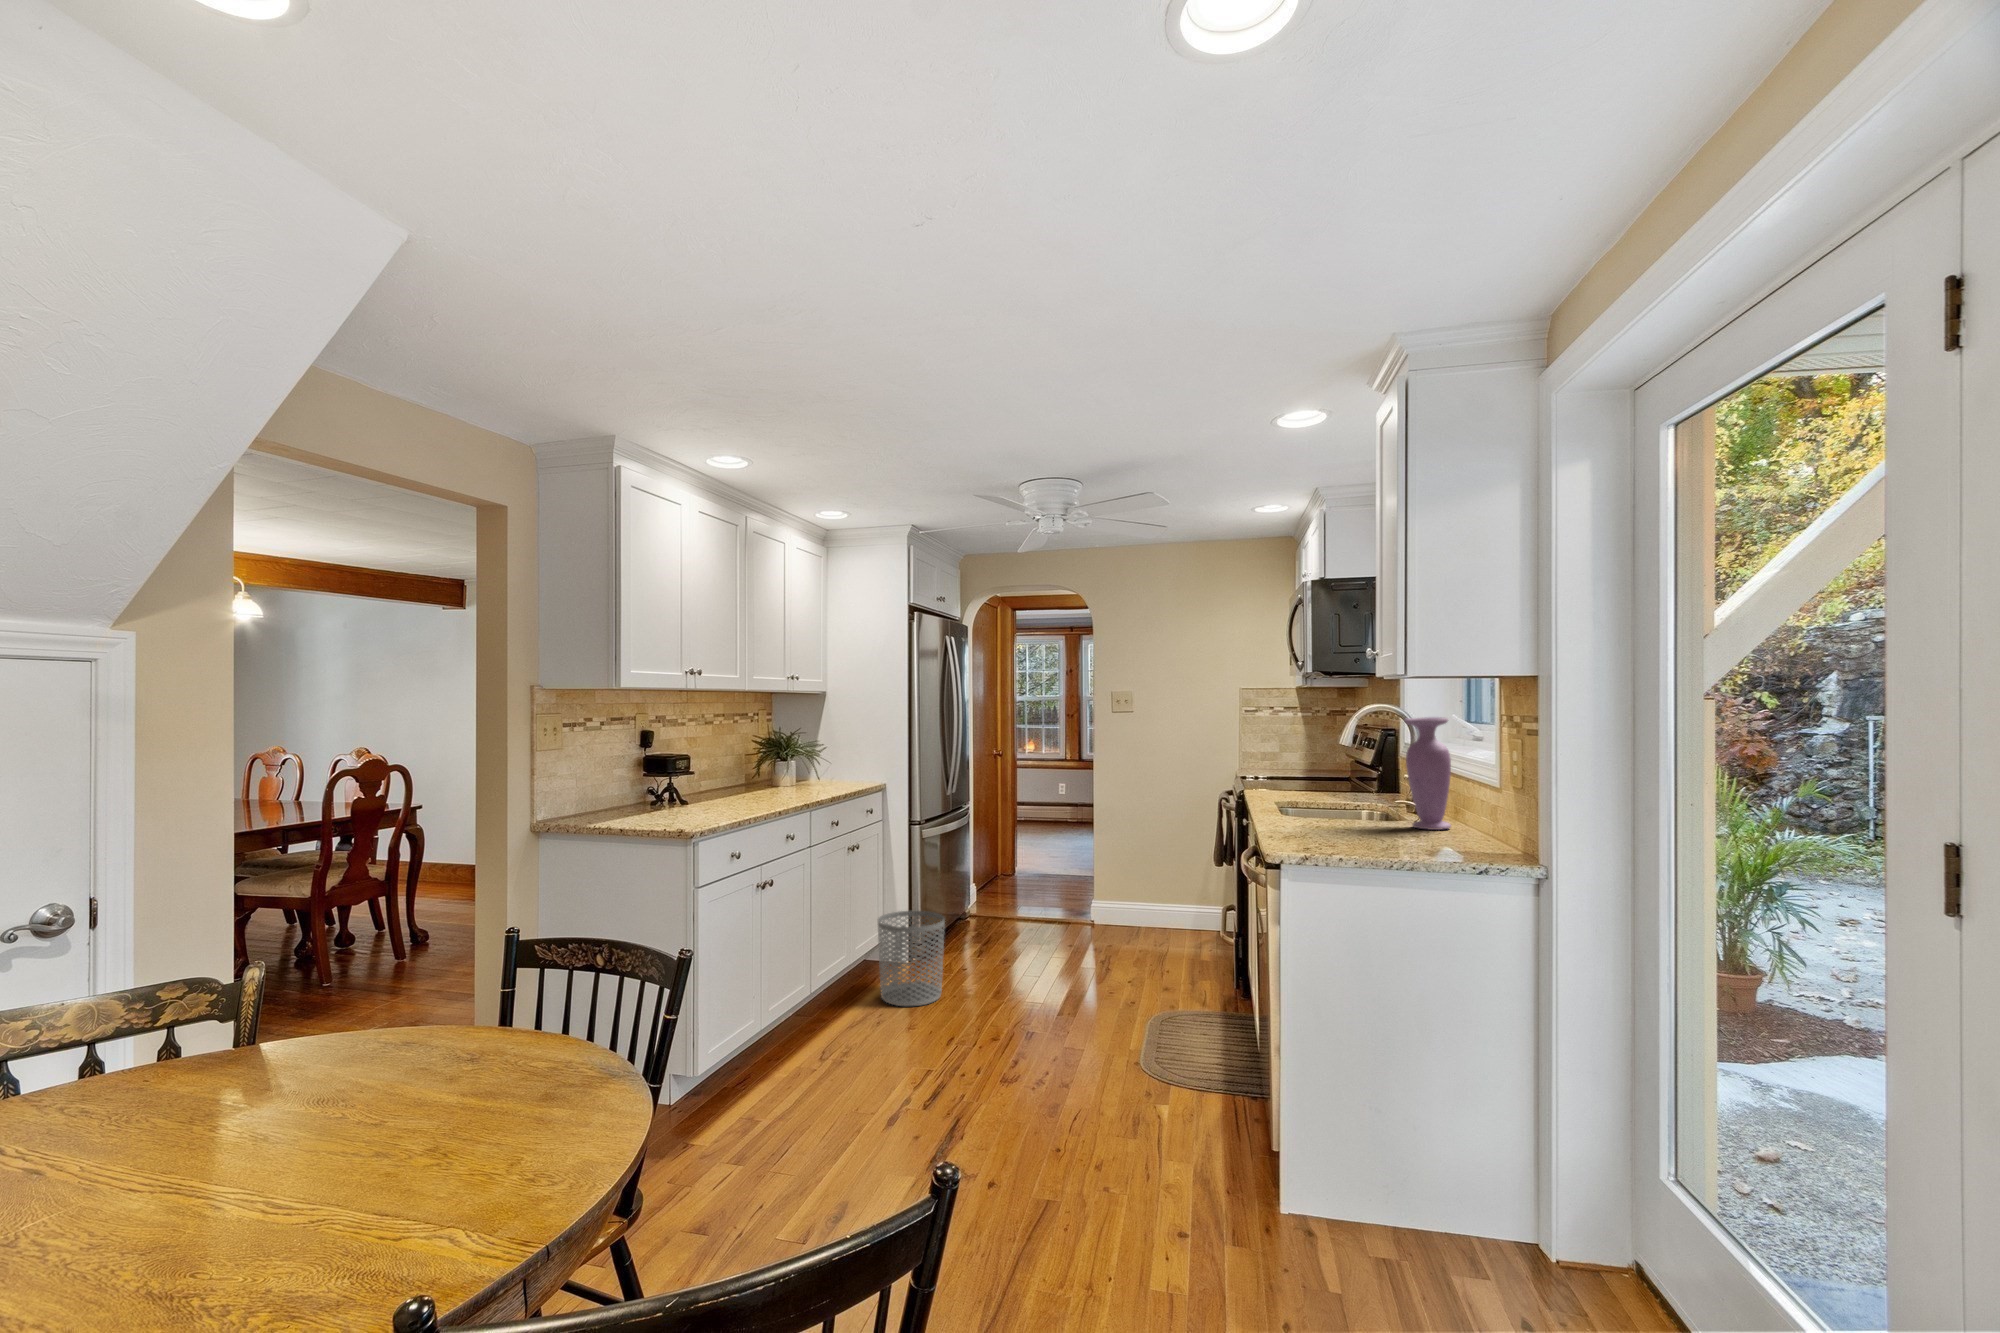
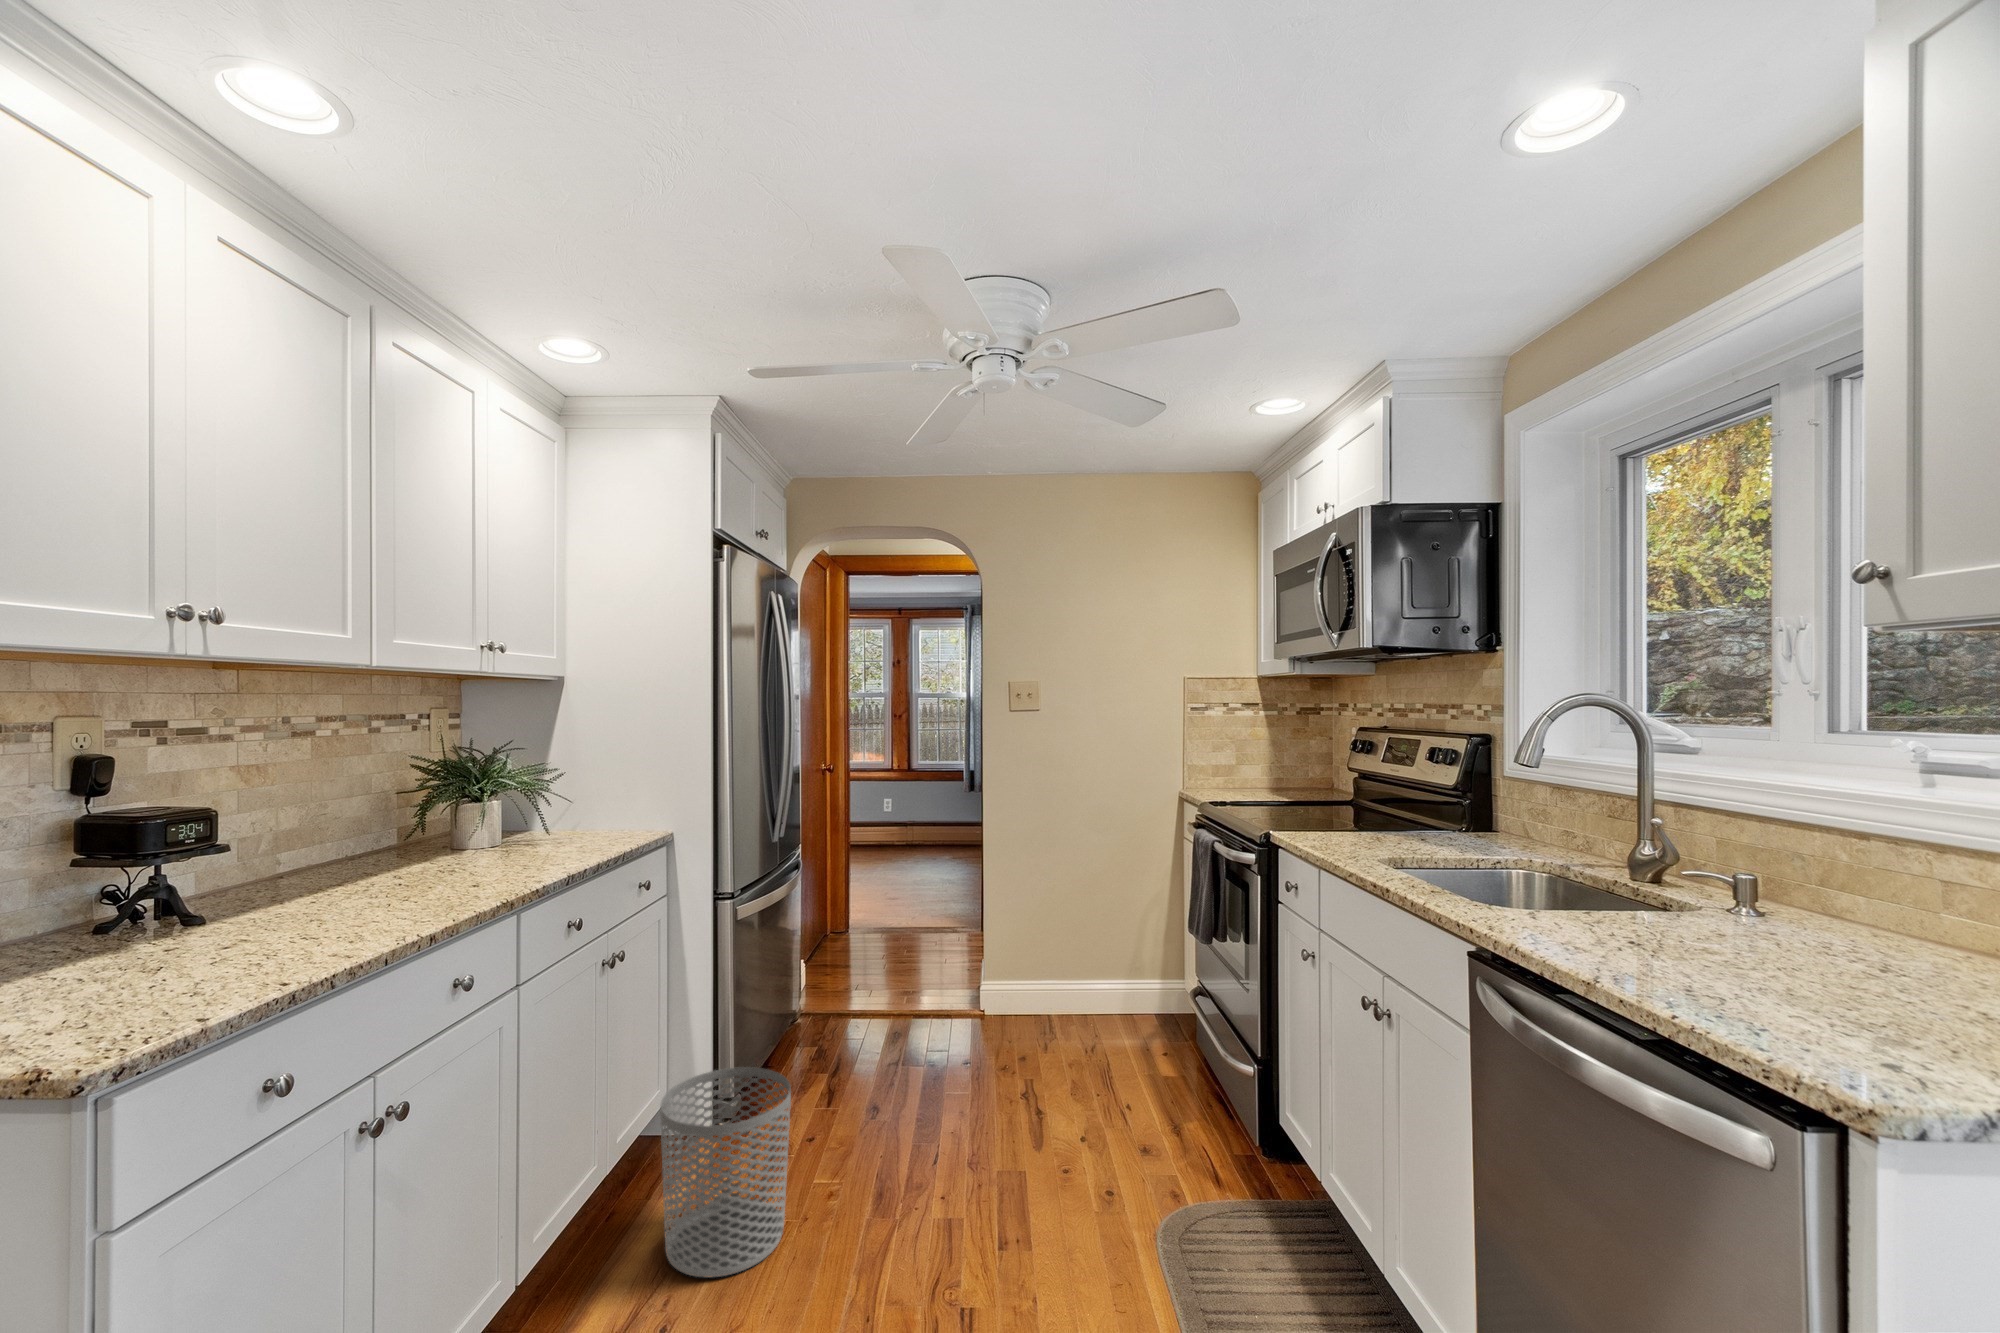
vase: present [1404,717,1451,830] -> none [1783,717,1899,943]

